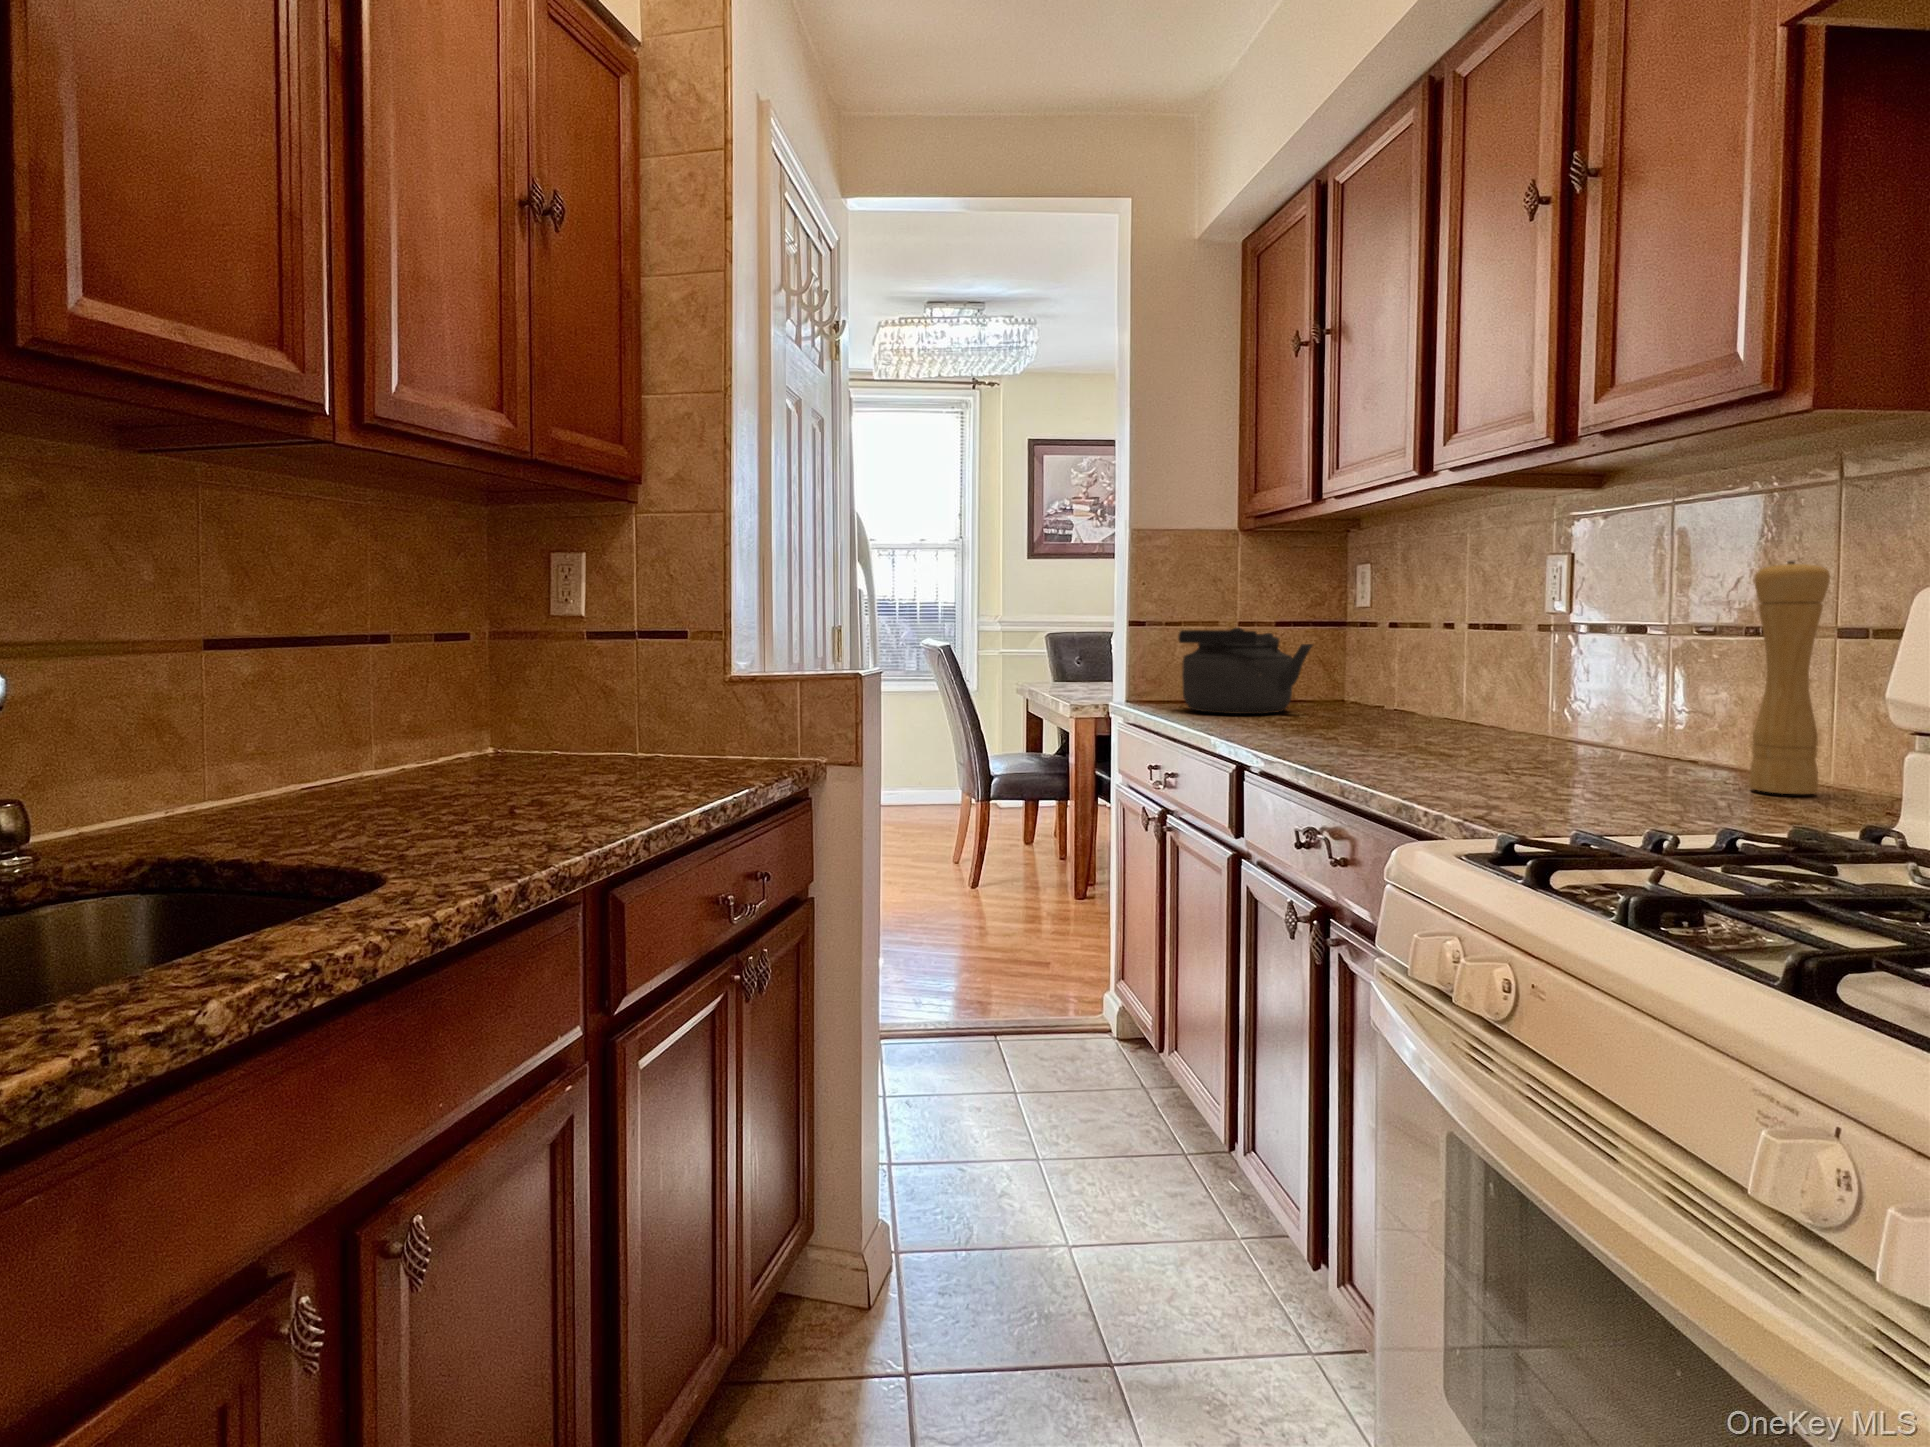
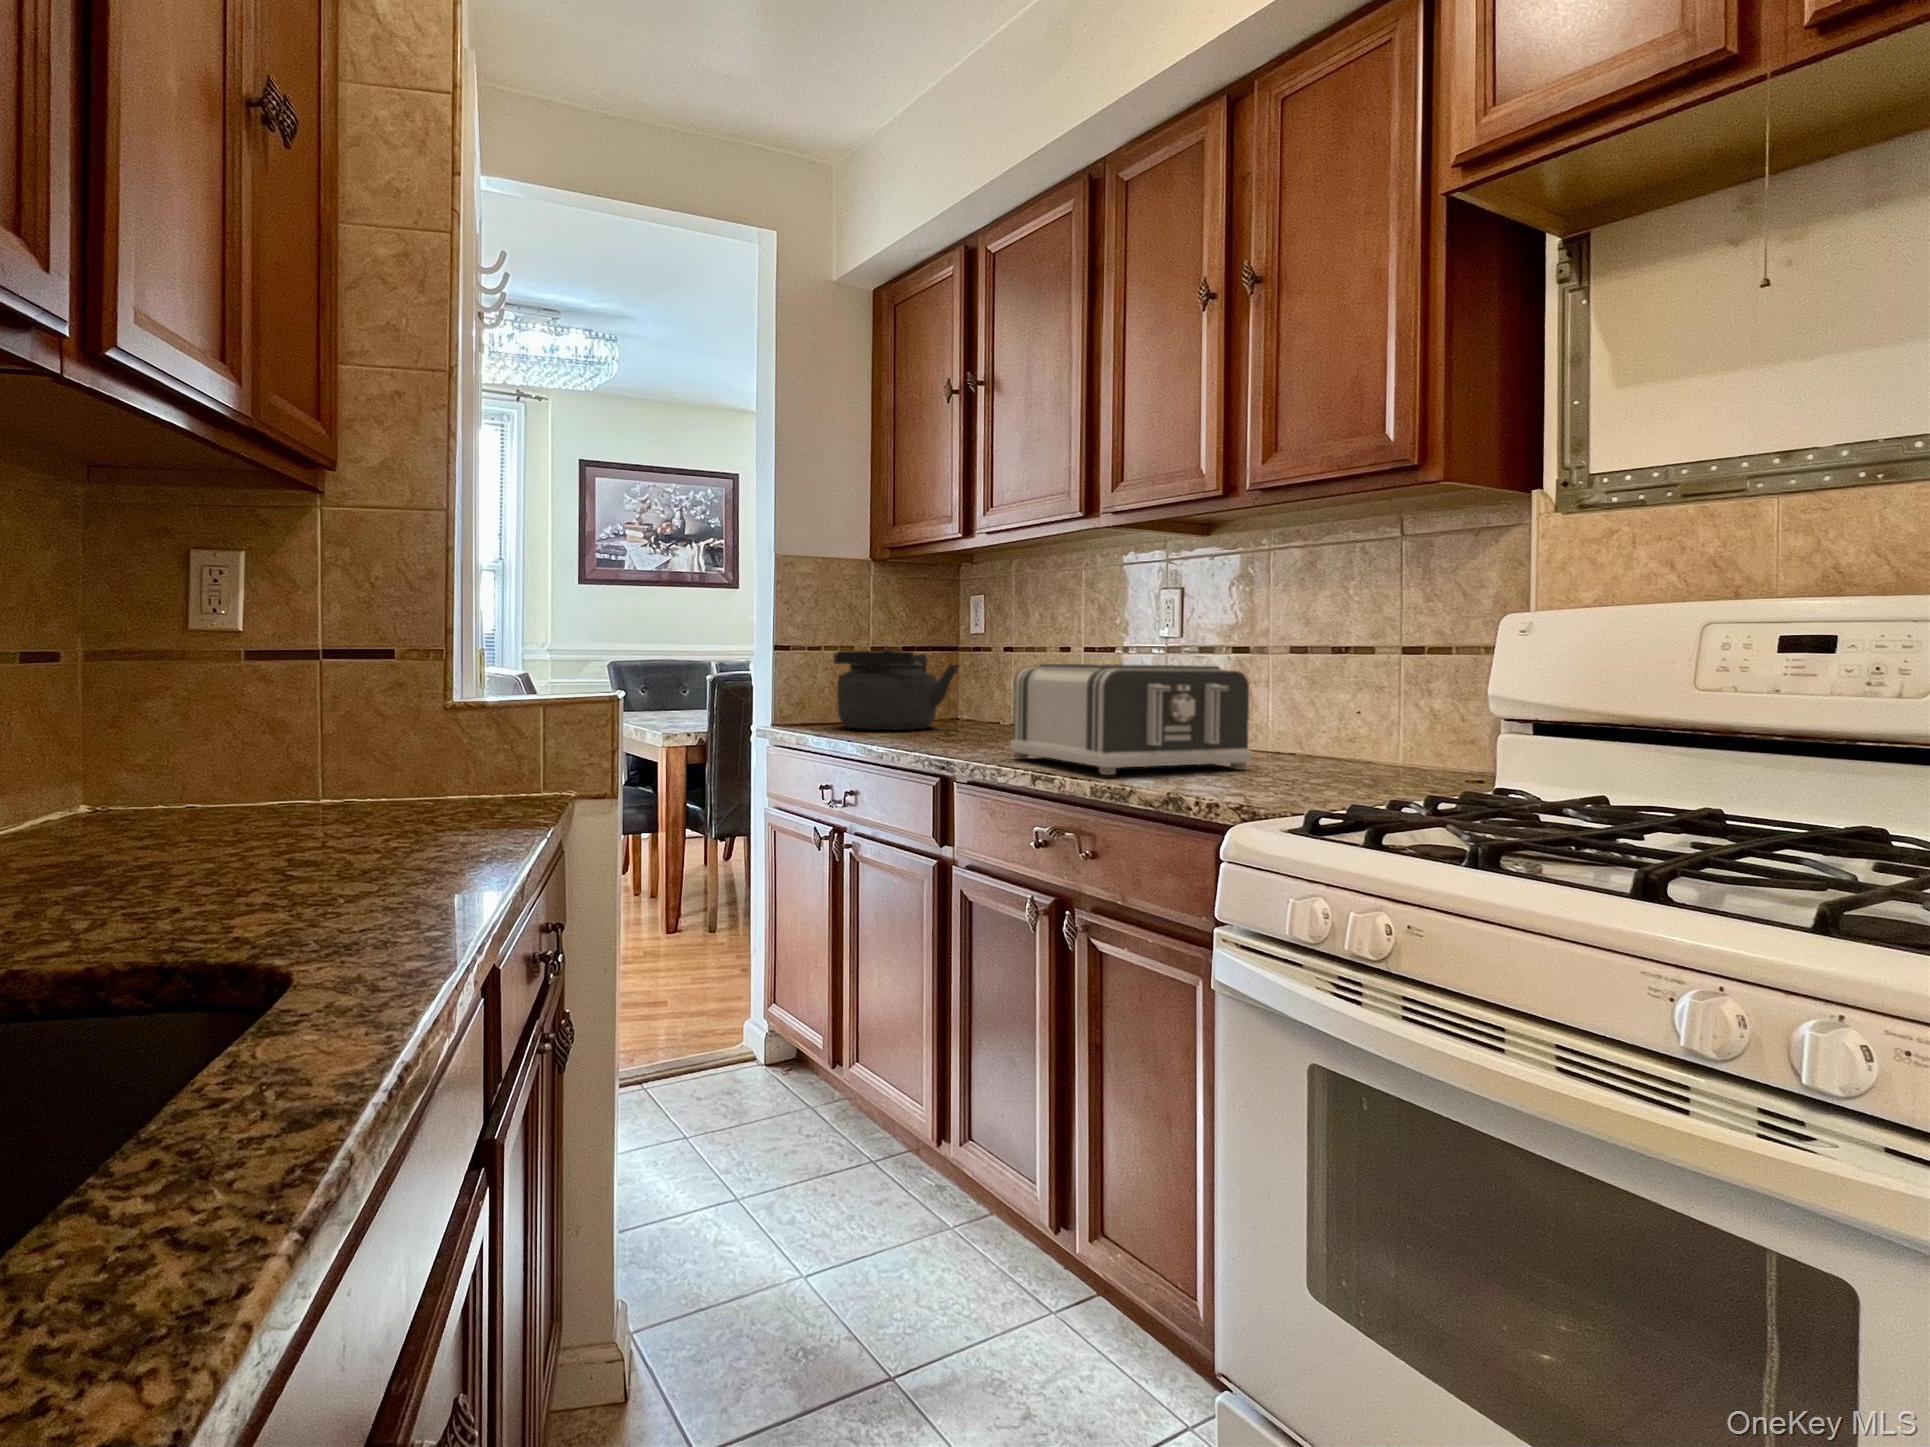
pepper mill: present [1749,561,1830,794] -> none [1364,595,1415,773]
toaster: none [1305,649,1586,778] -> present [1010,664,1252,775]

